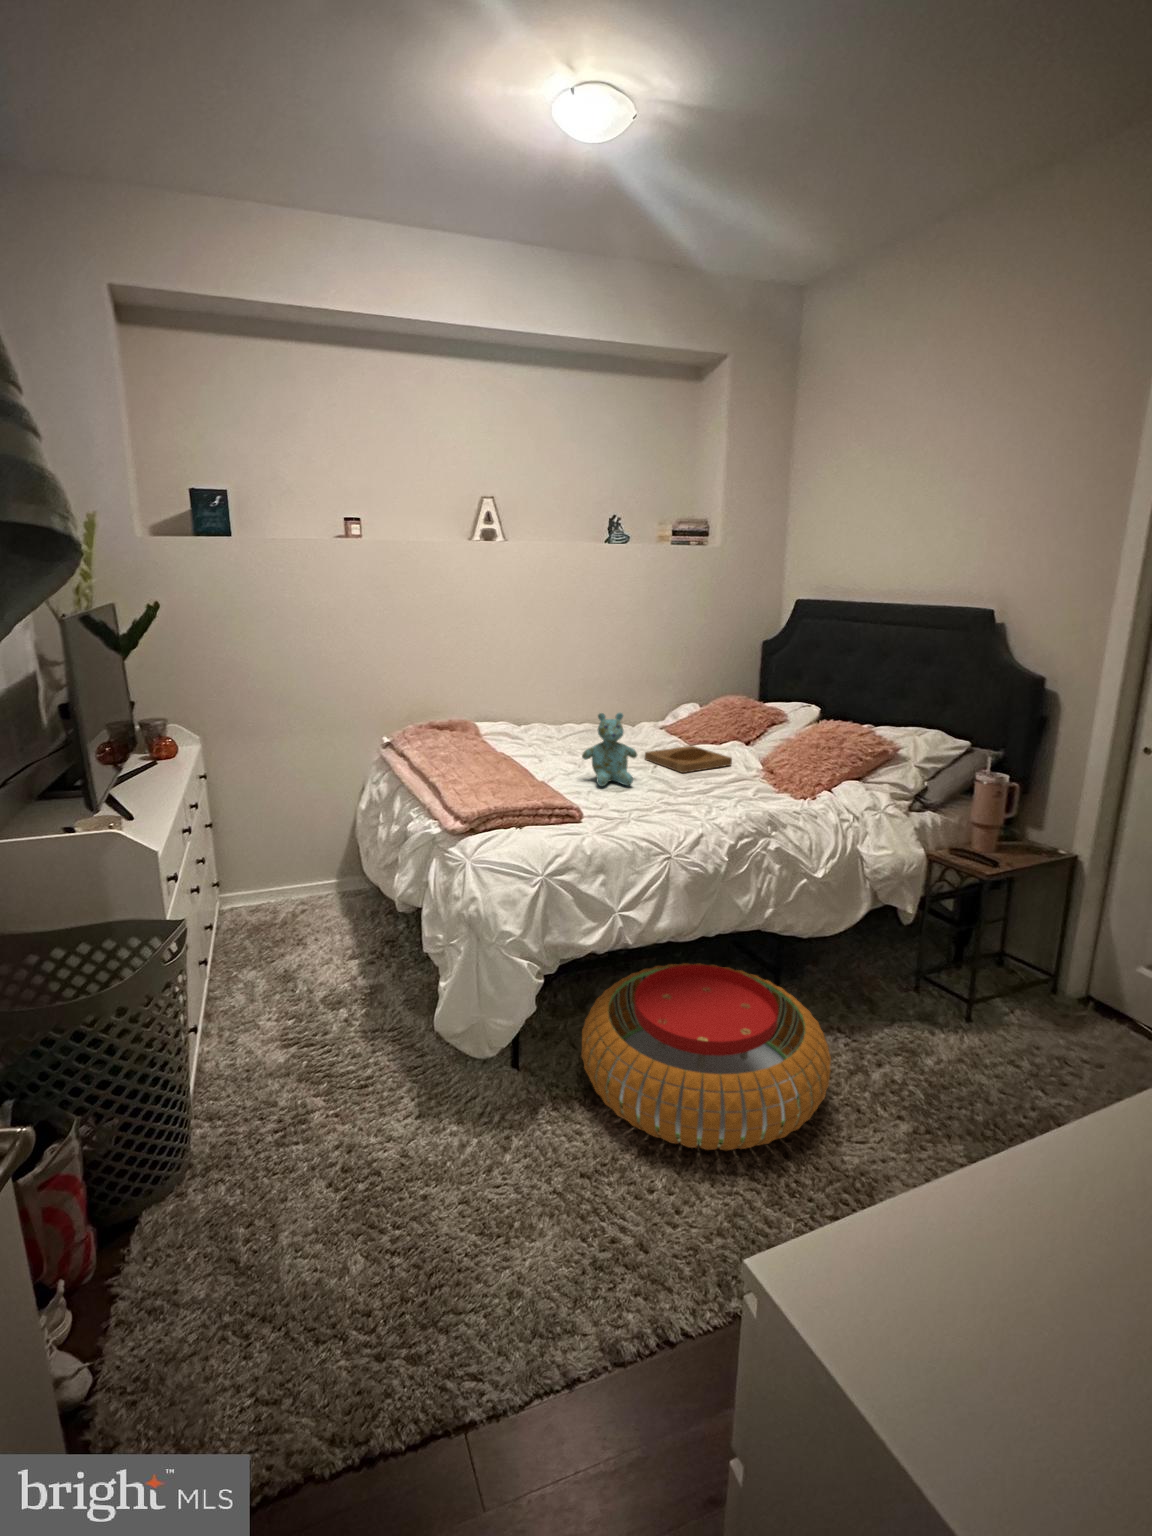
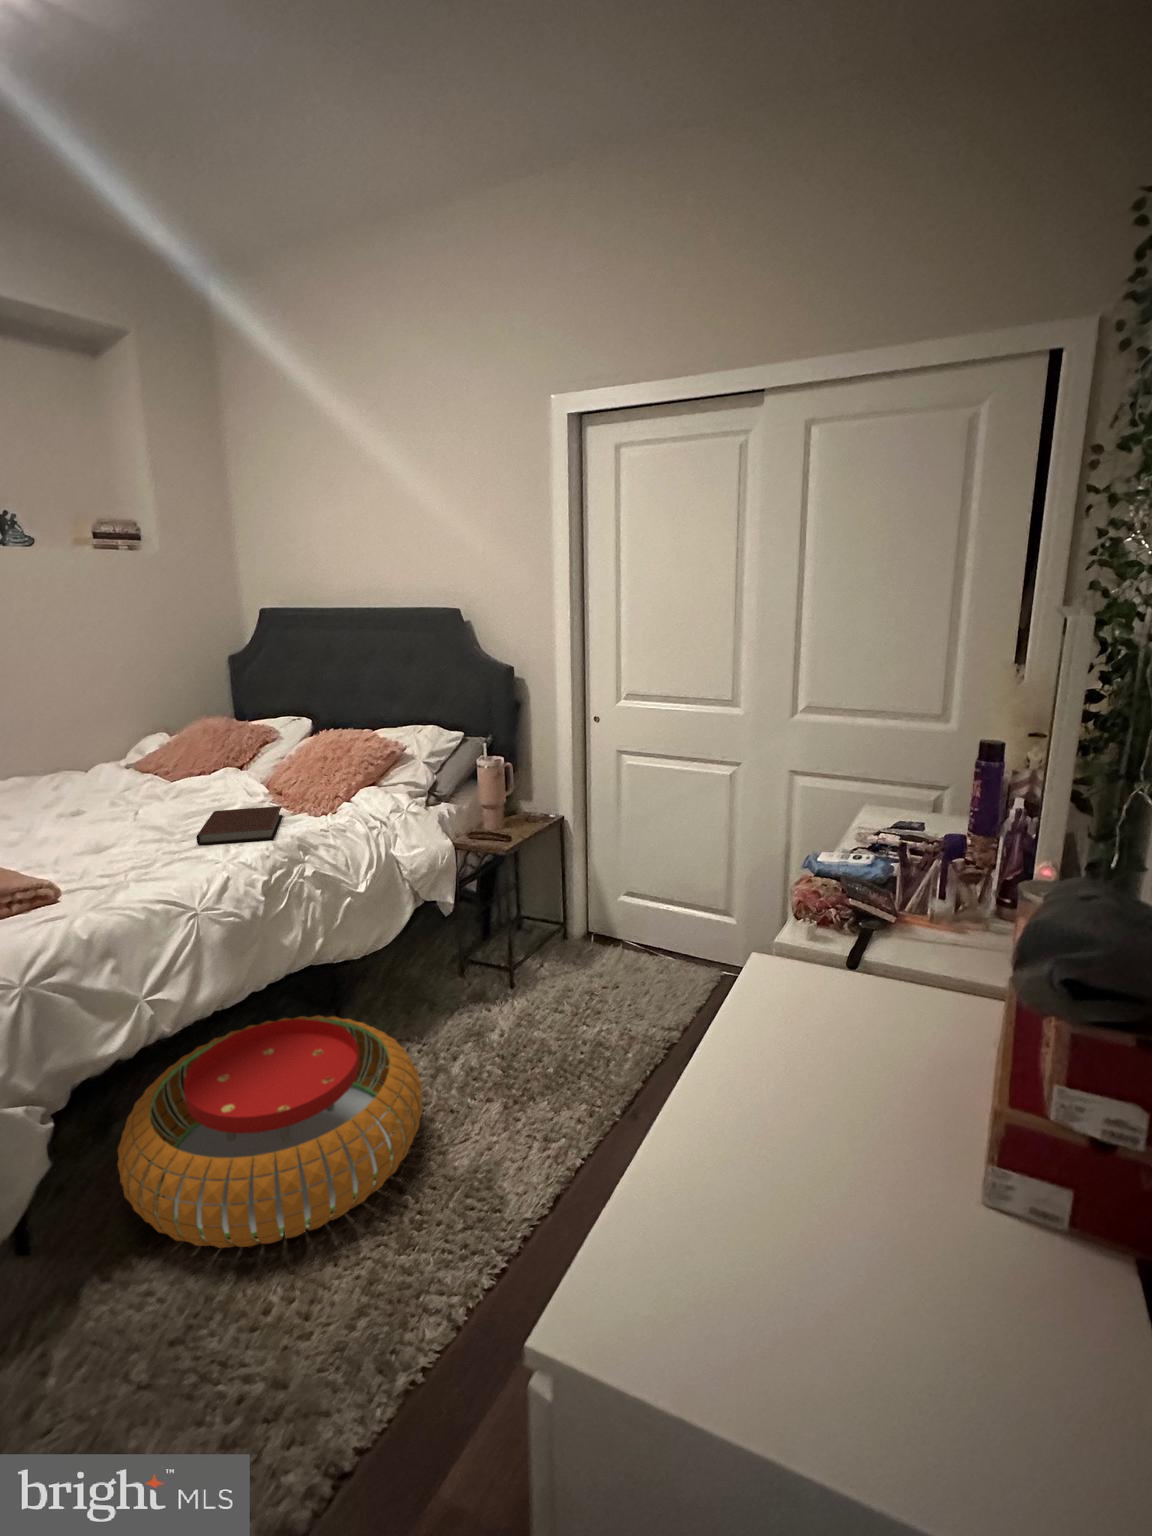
stuffed bear: present [582,713,637,786] -> none [30,754,114,851]
tray: present [645,746,732,773] -> none [116,781,232,814]
notebook: none [689,776,767,810] -> present [197,806,282,845]

